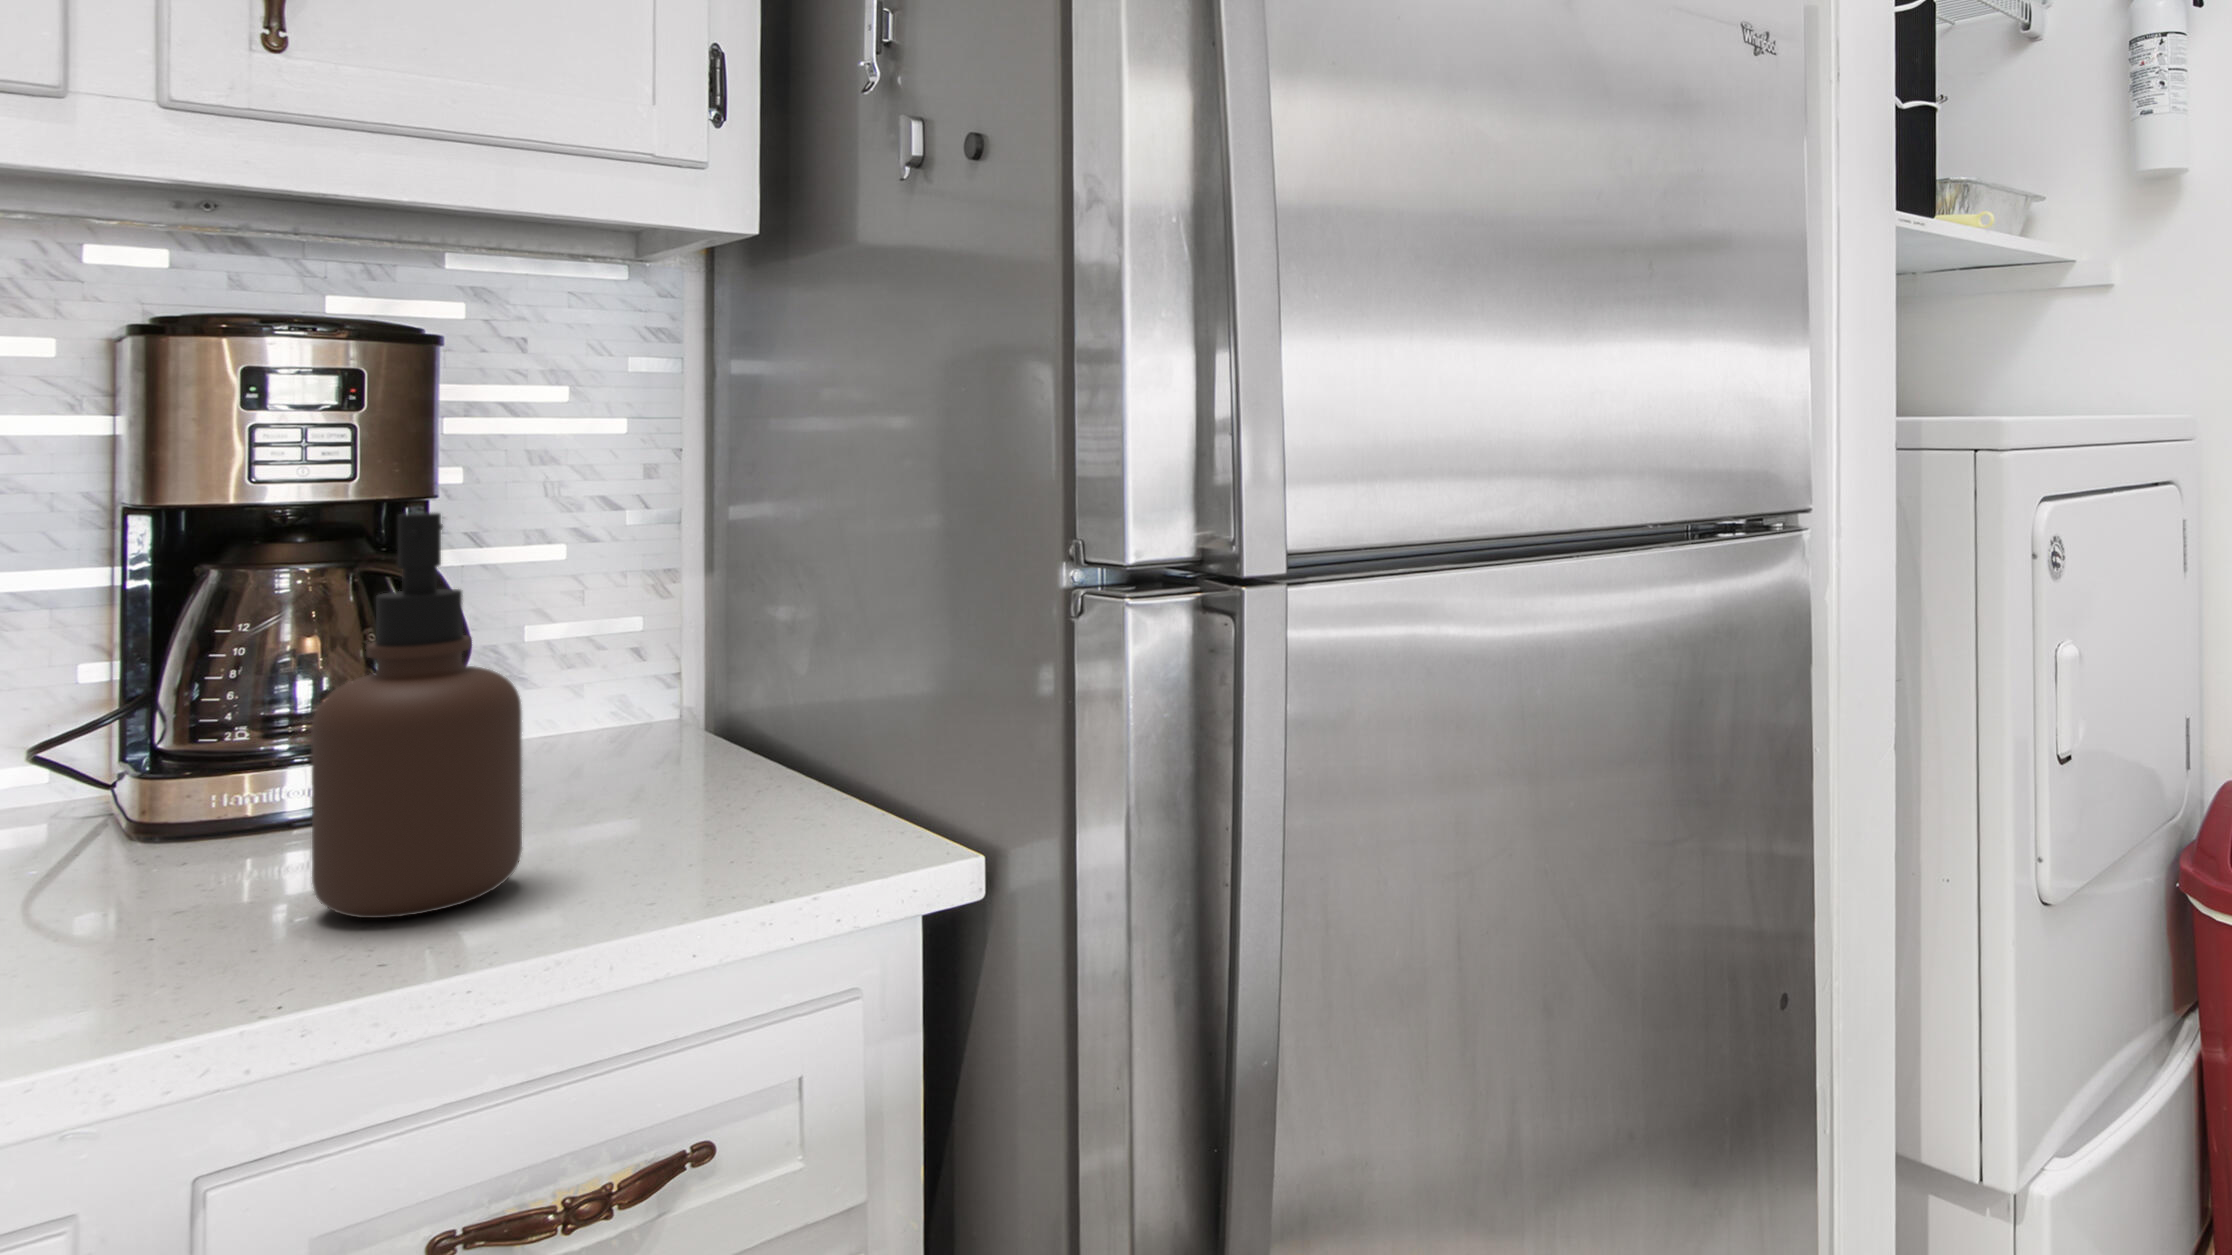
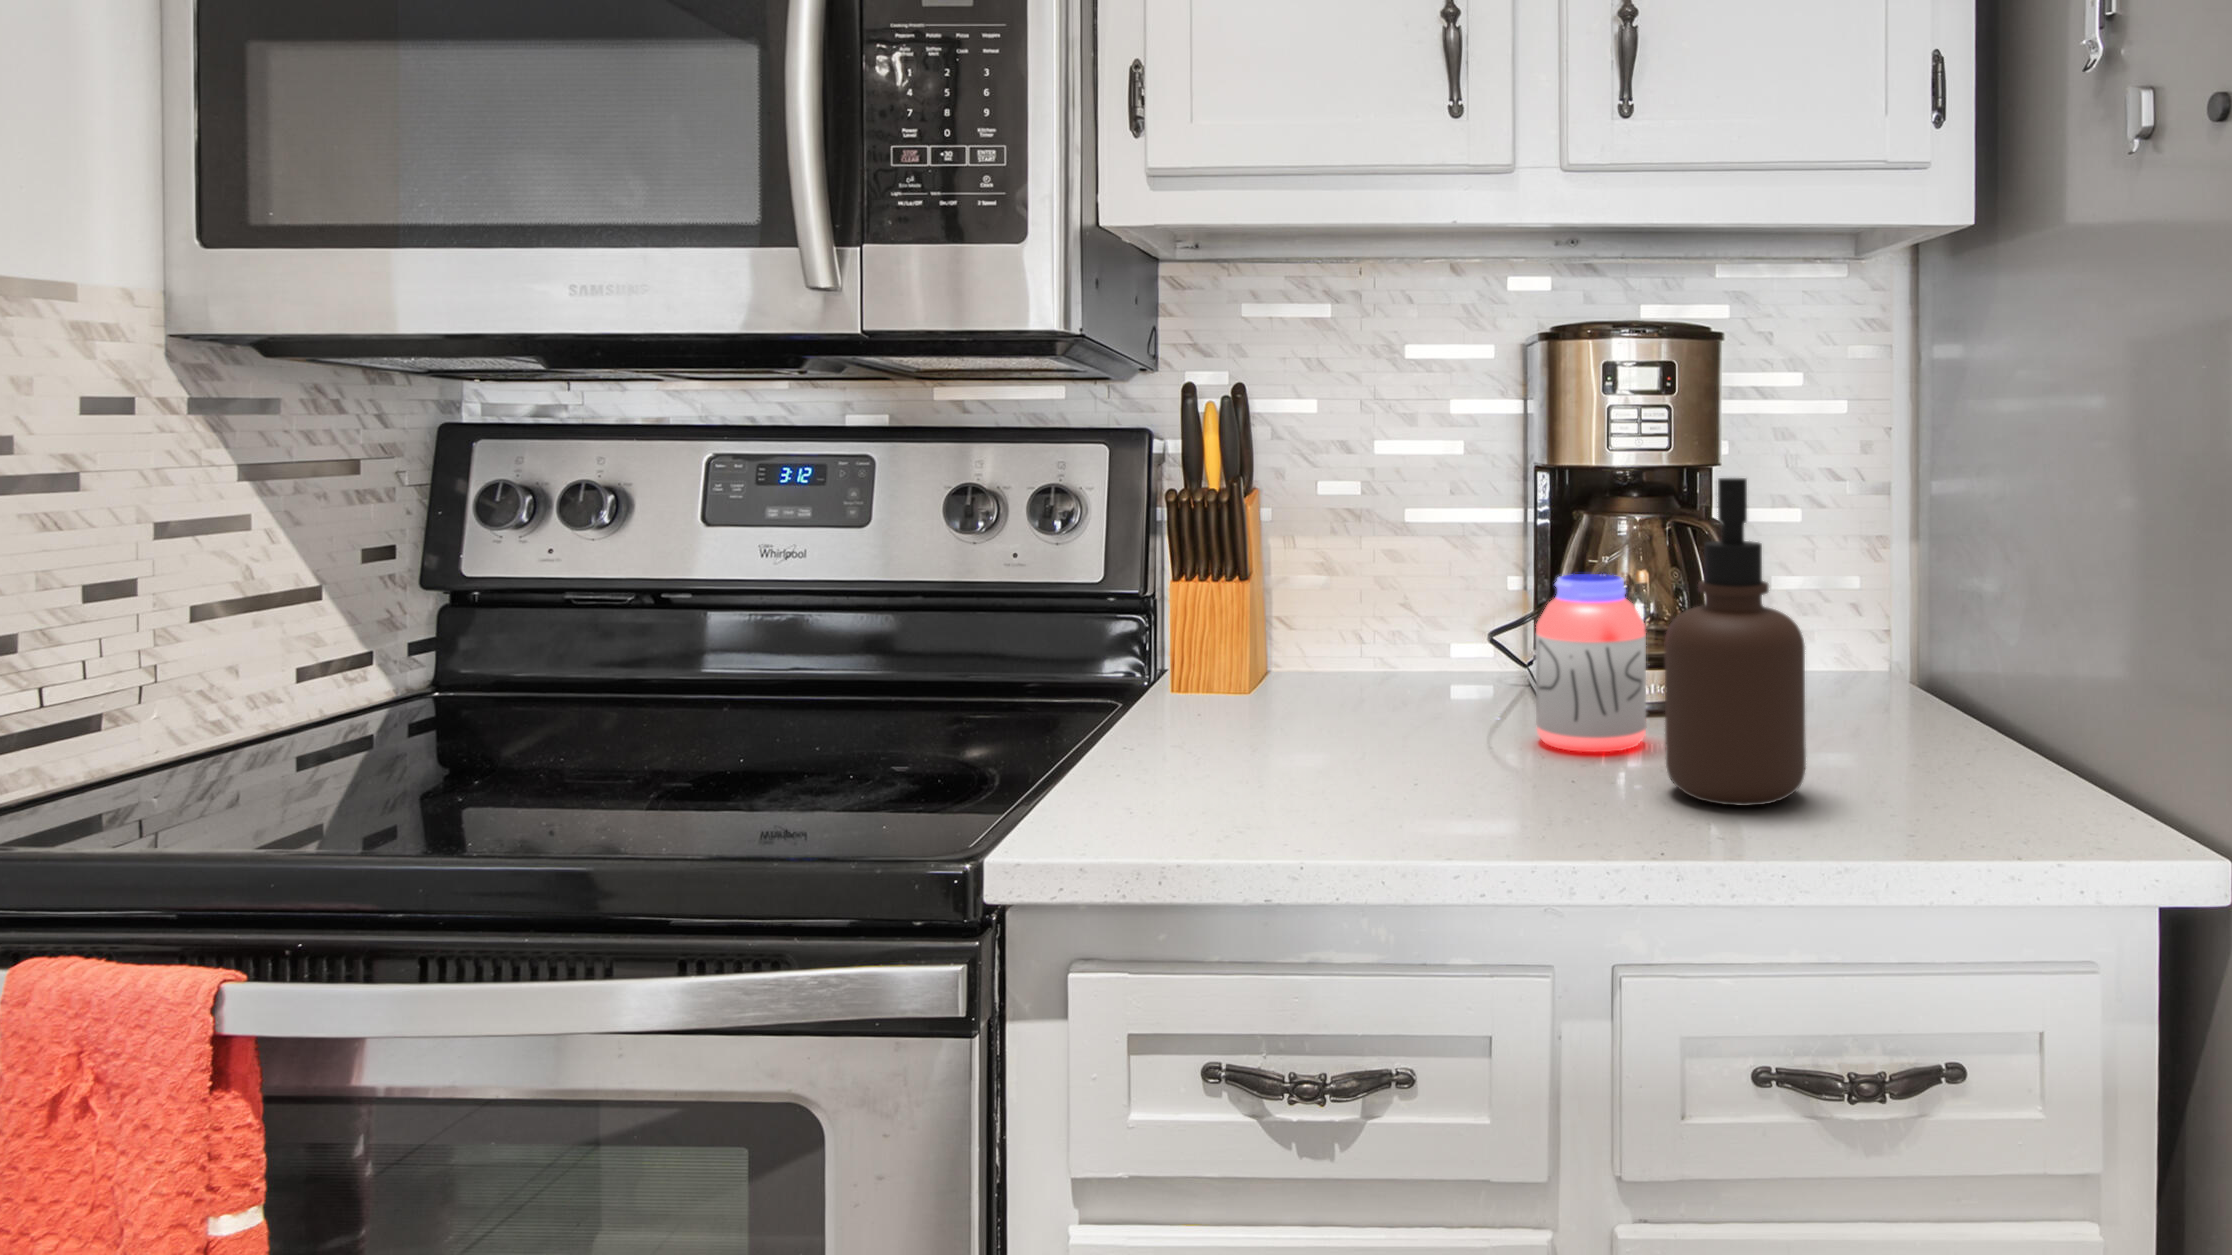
jar: none [107,646,303,890] -> present [1536,574,1646,752]

